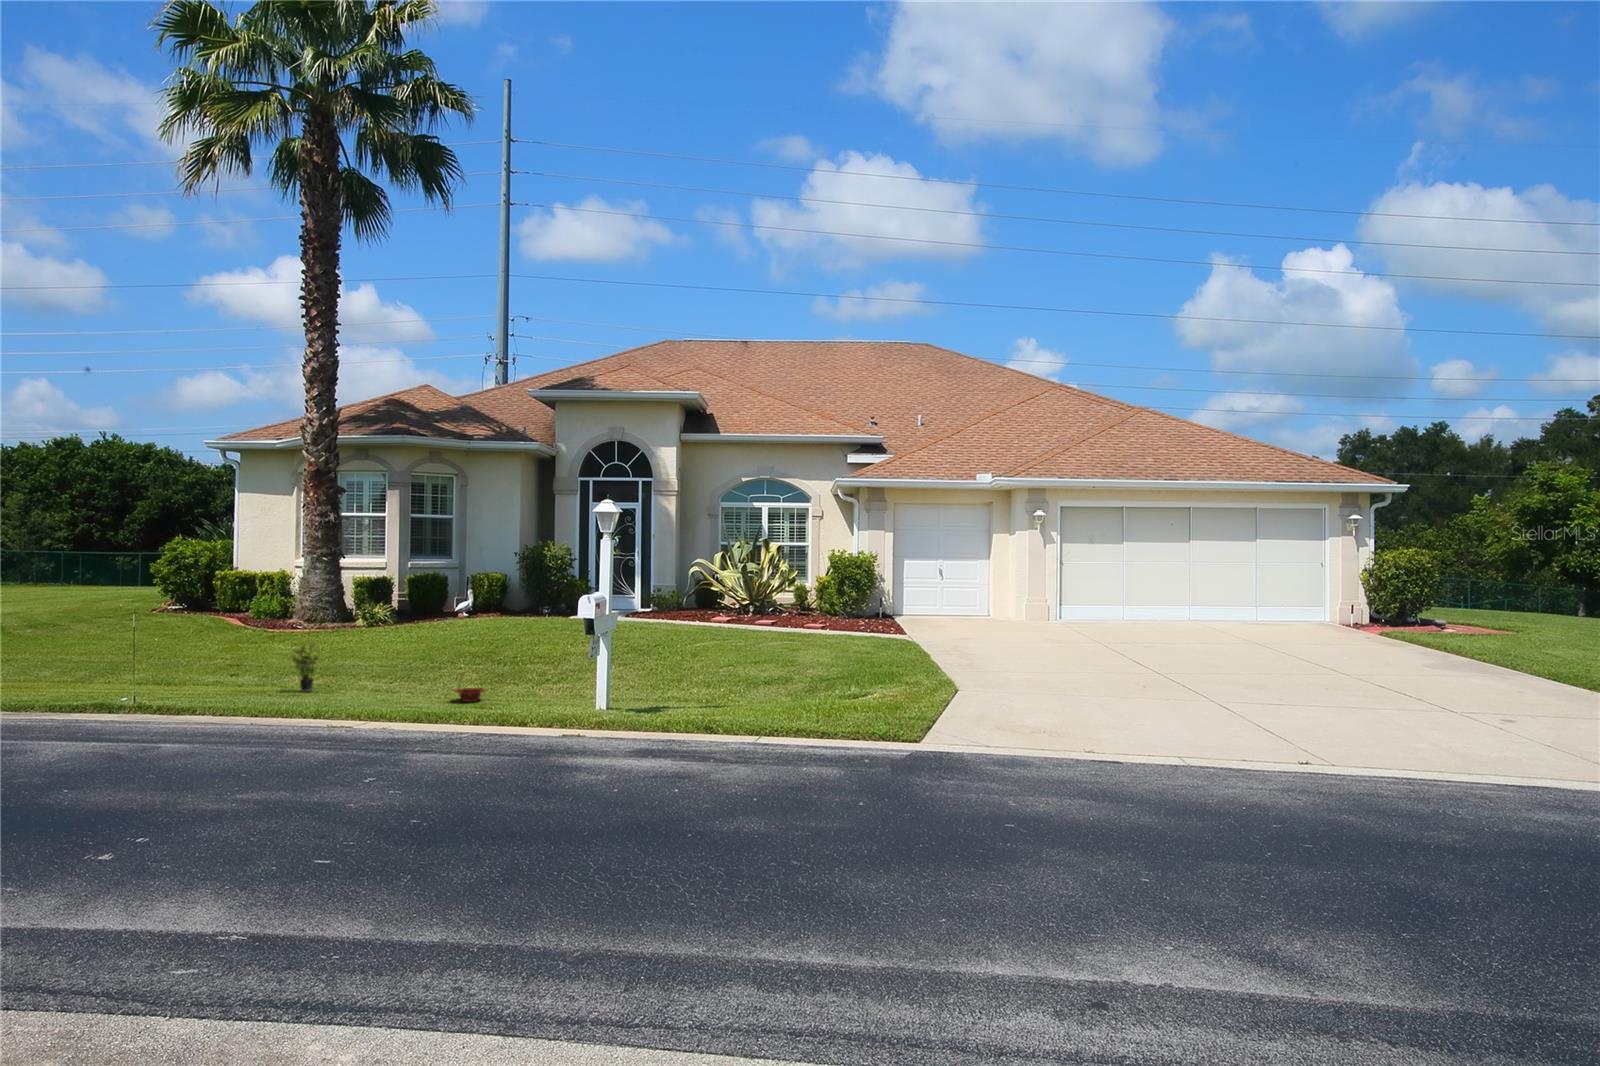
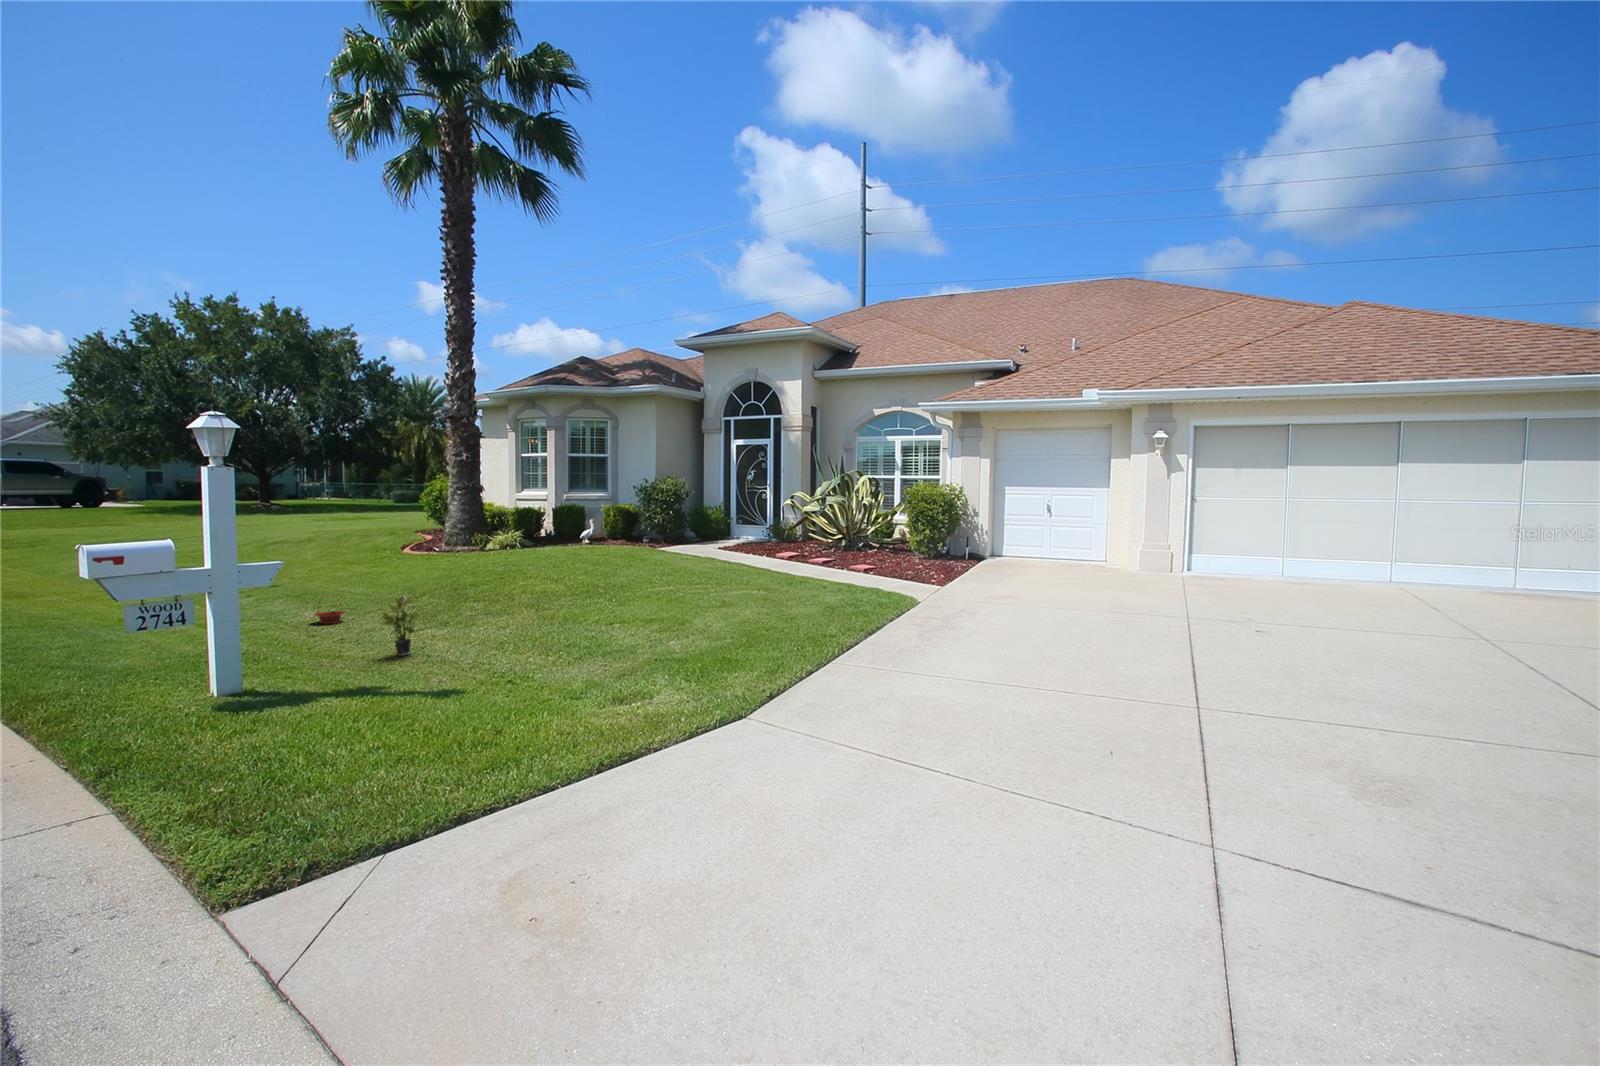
potted plant: present [293,642,320,692] -> present [383,596,418,656]

